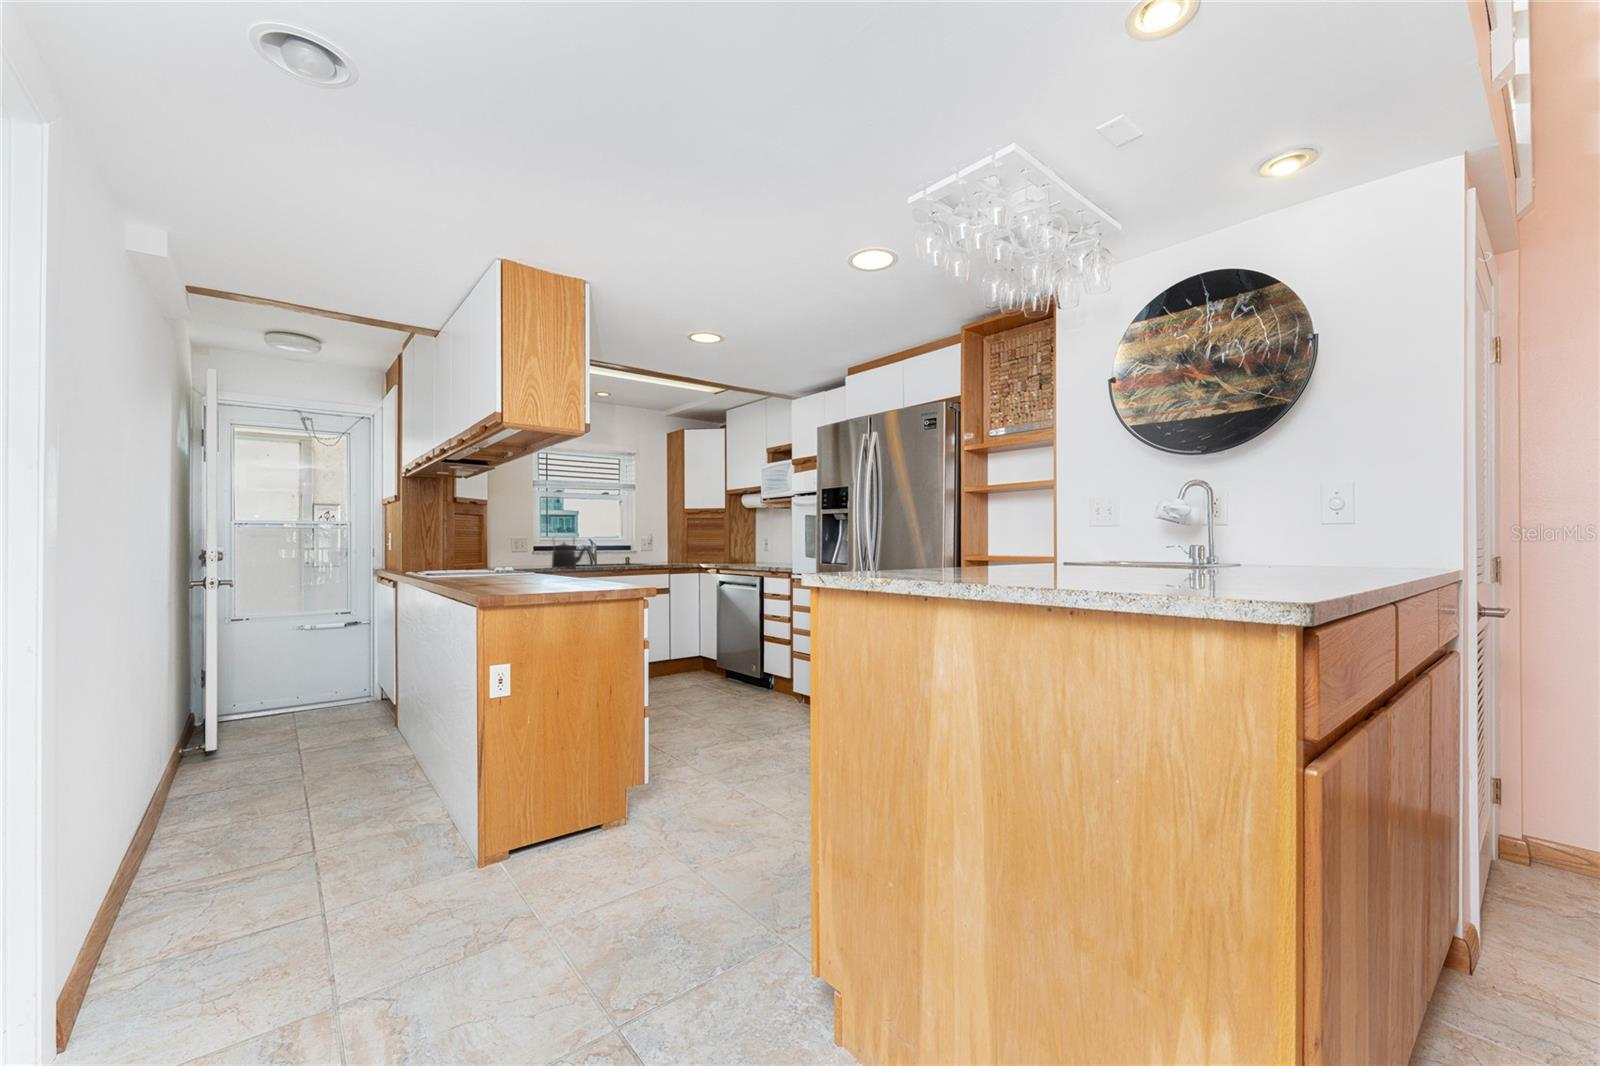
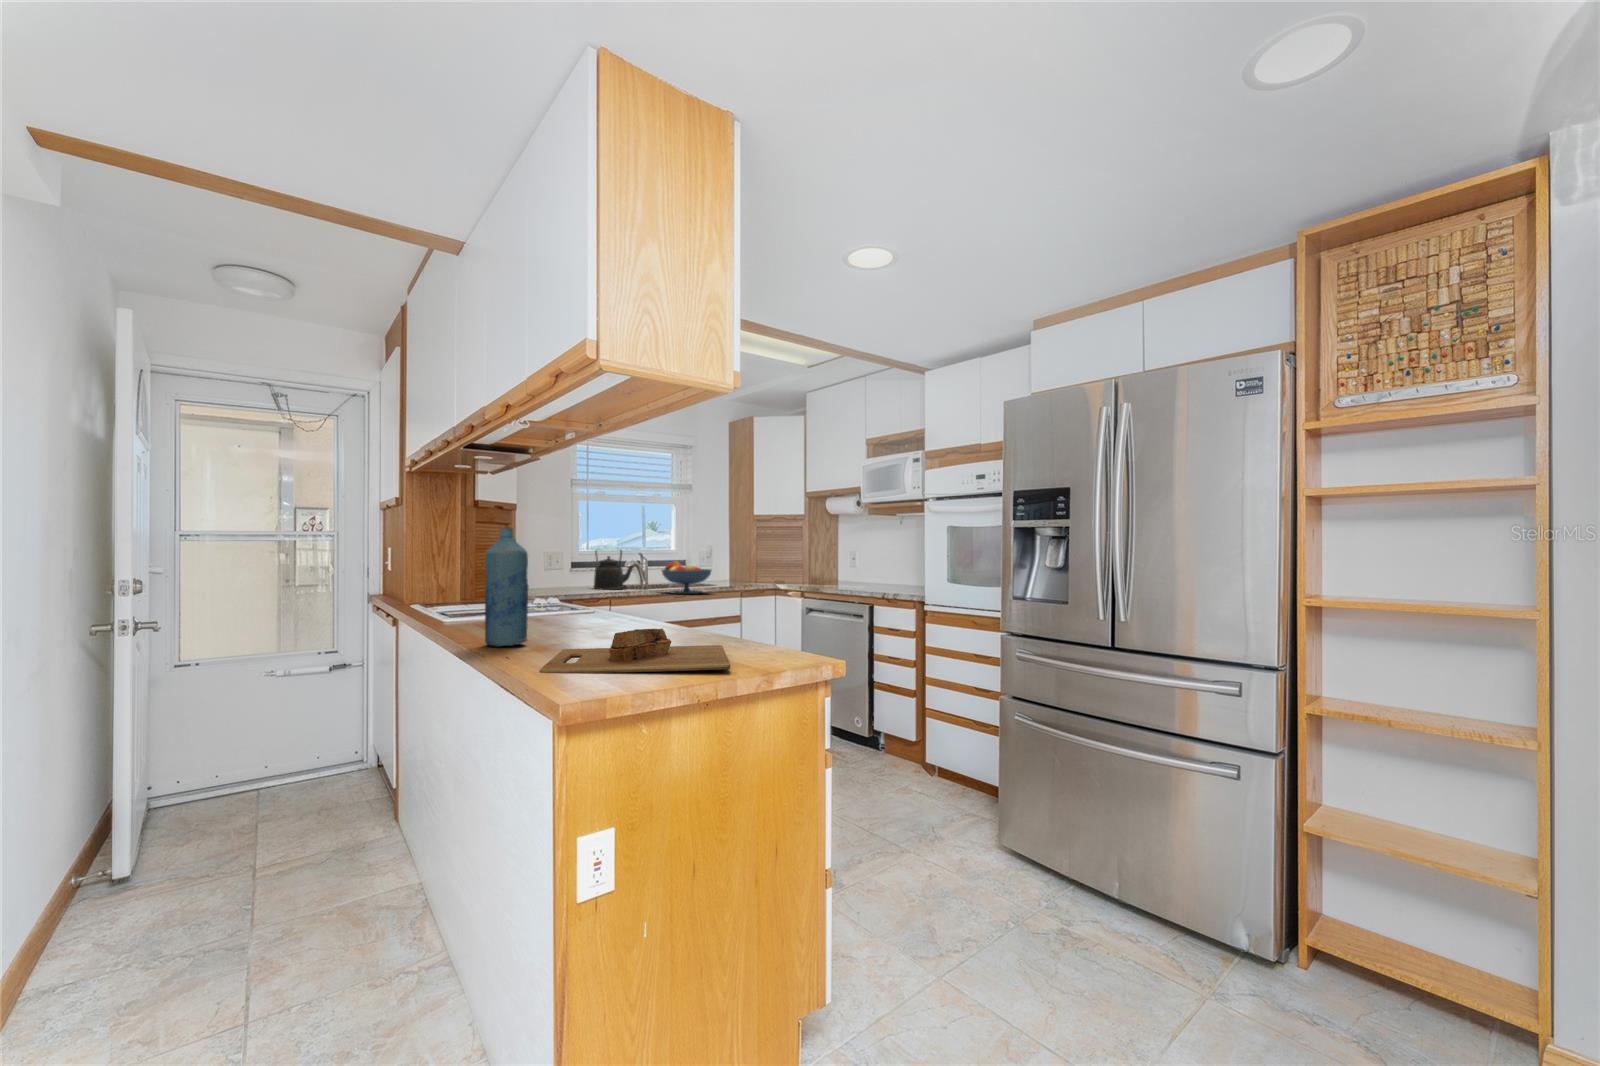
bottle: none [450,513,477,584] -> present [485,528,529,646]
fruit bowl: none [604,545,645,571] -> present [662,562,711,594]
cutting board: none [476,569,593,592] -> present [540,628,730,673]

